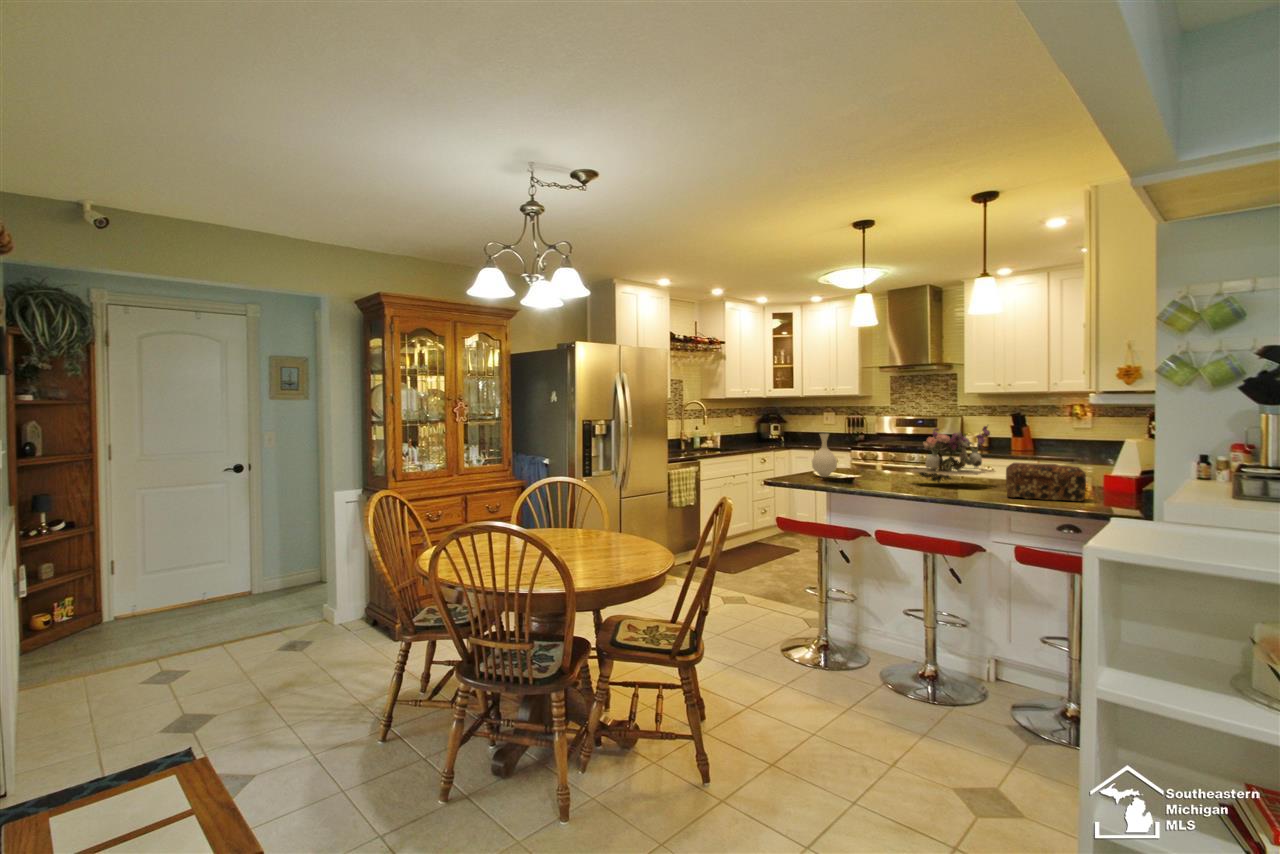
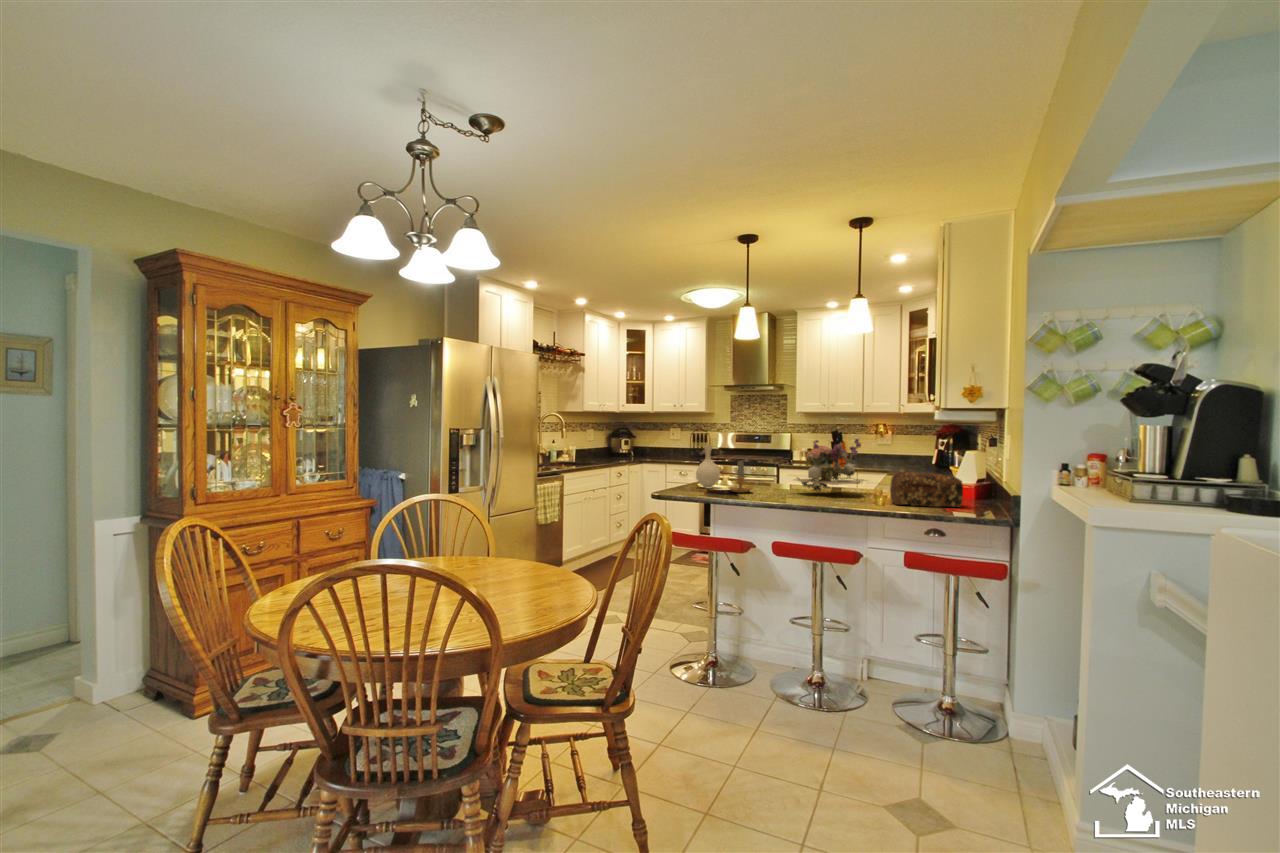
candle: none [840,448,869,482] -> present [728,461,753,493]

